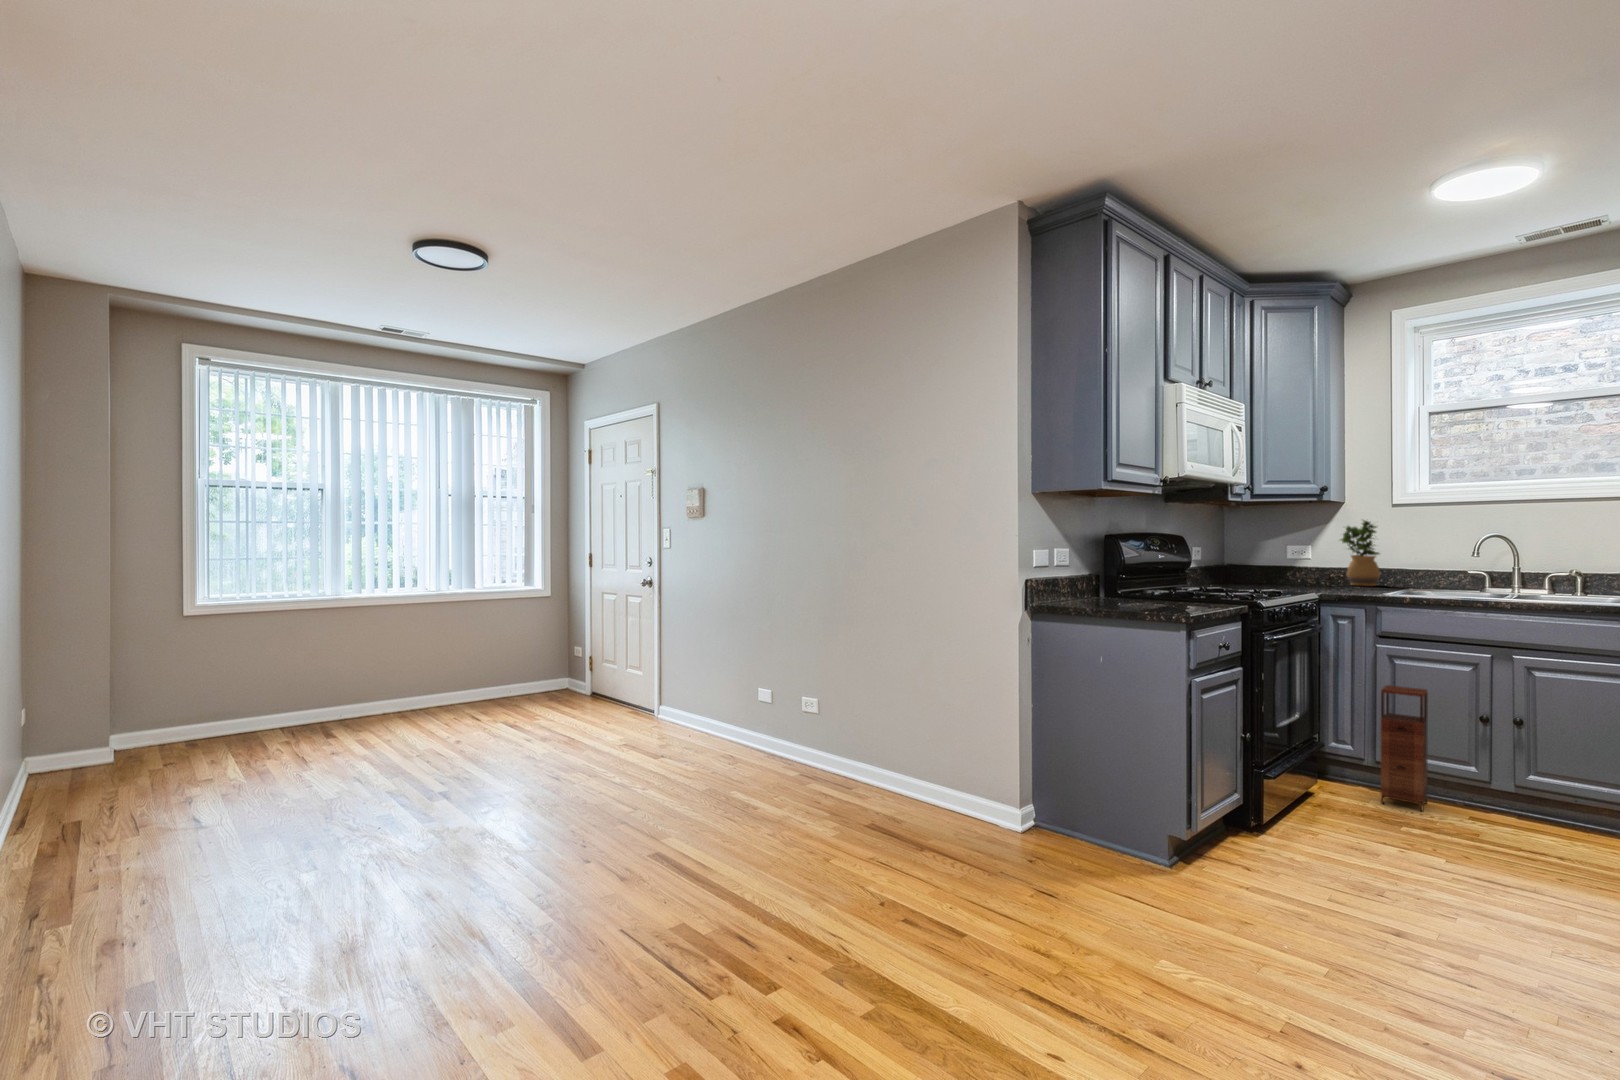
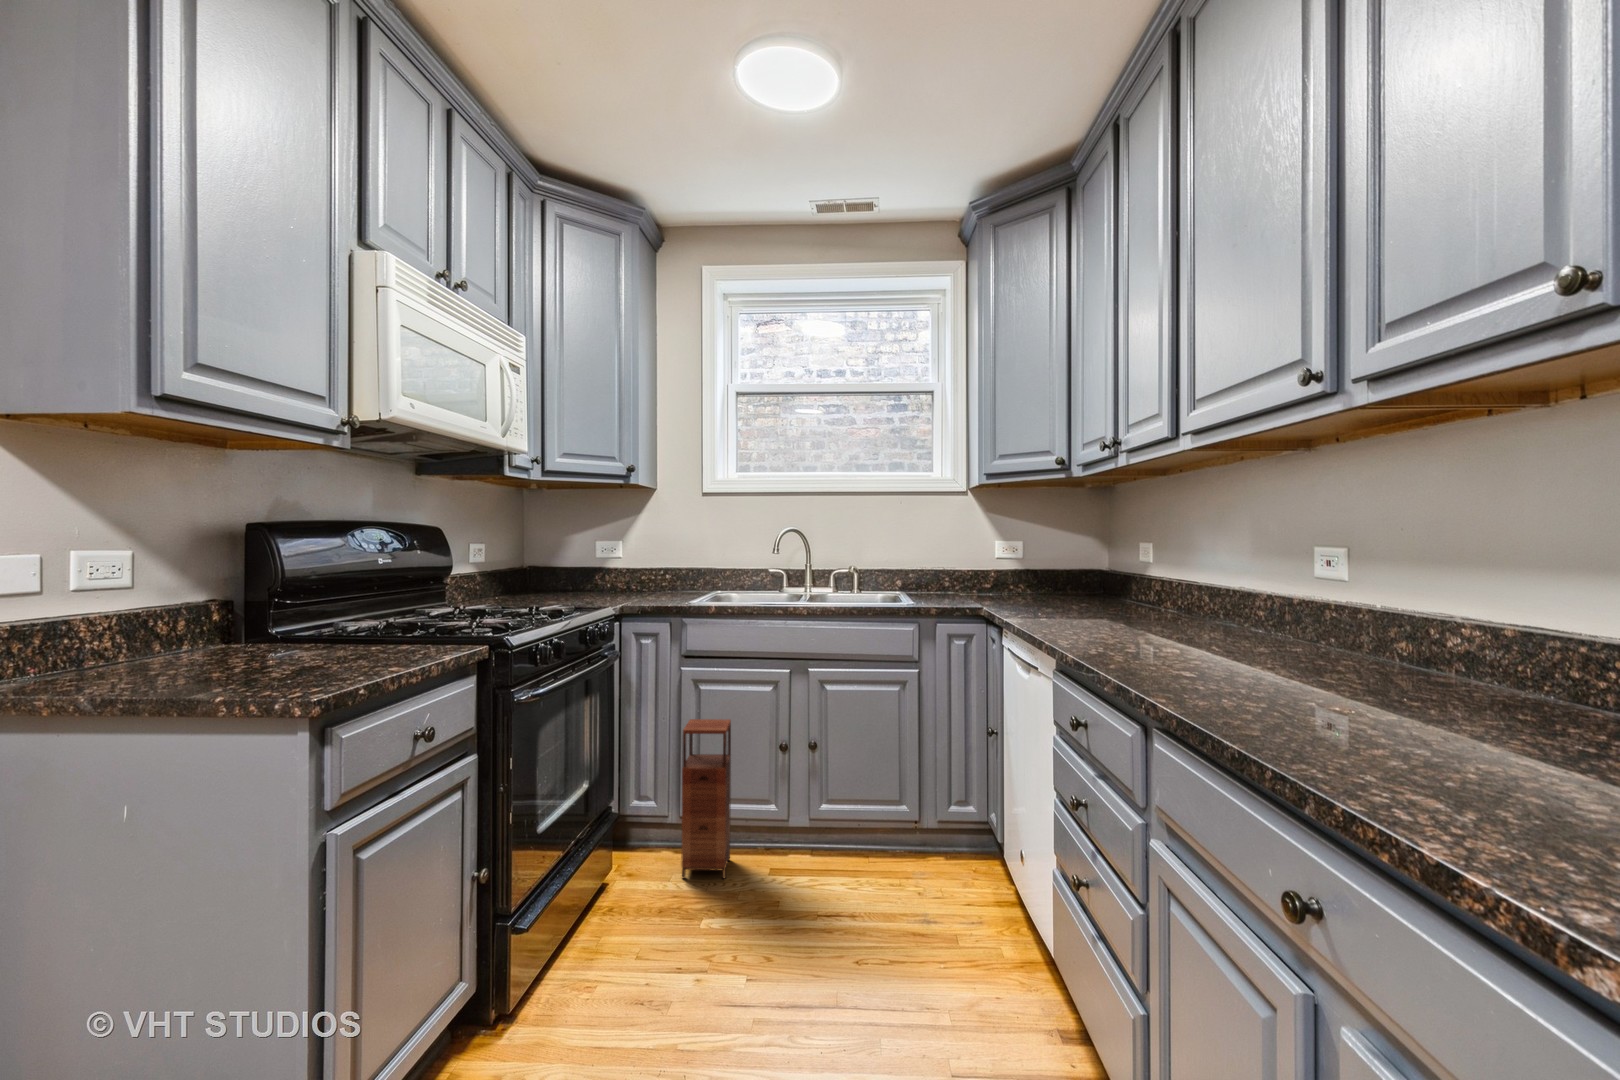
potted plant: present [1340,519,1380,586] -> none [648,509,690,589]

